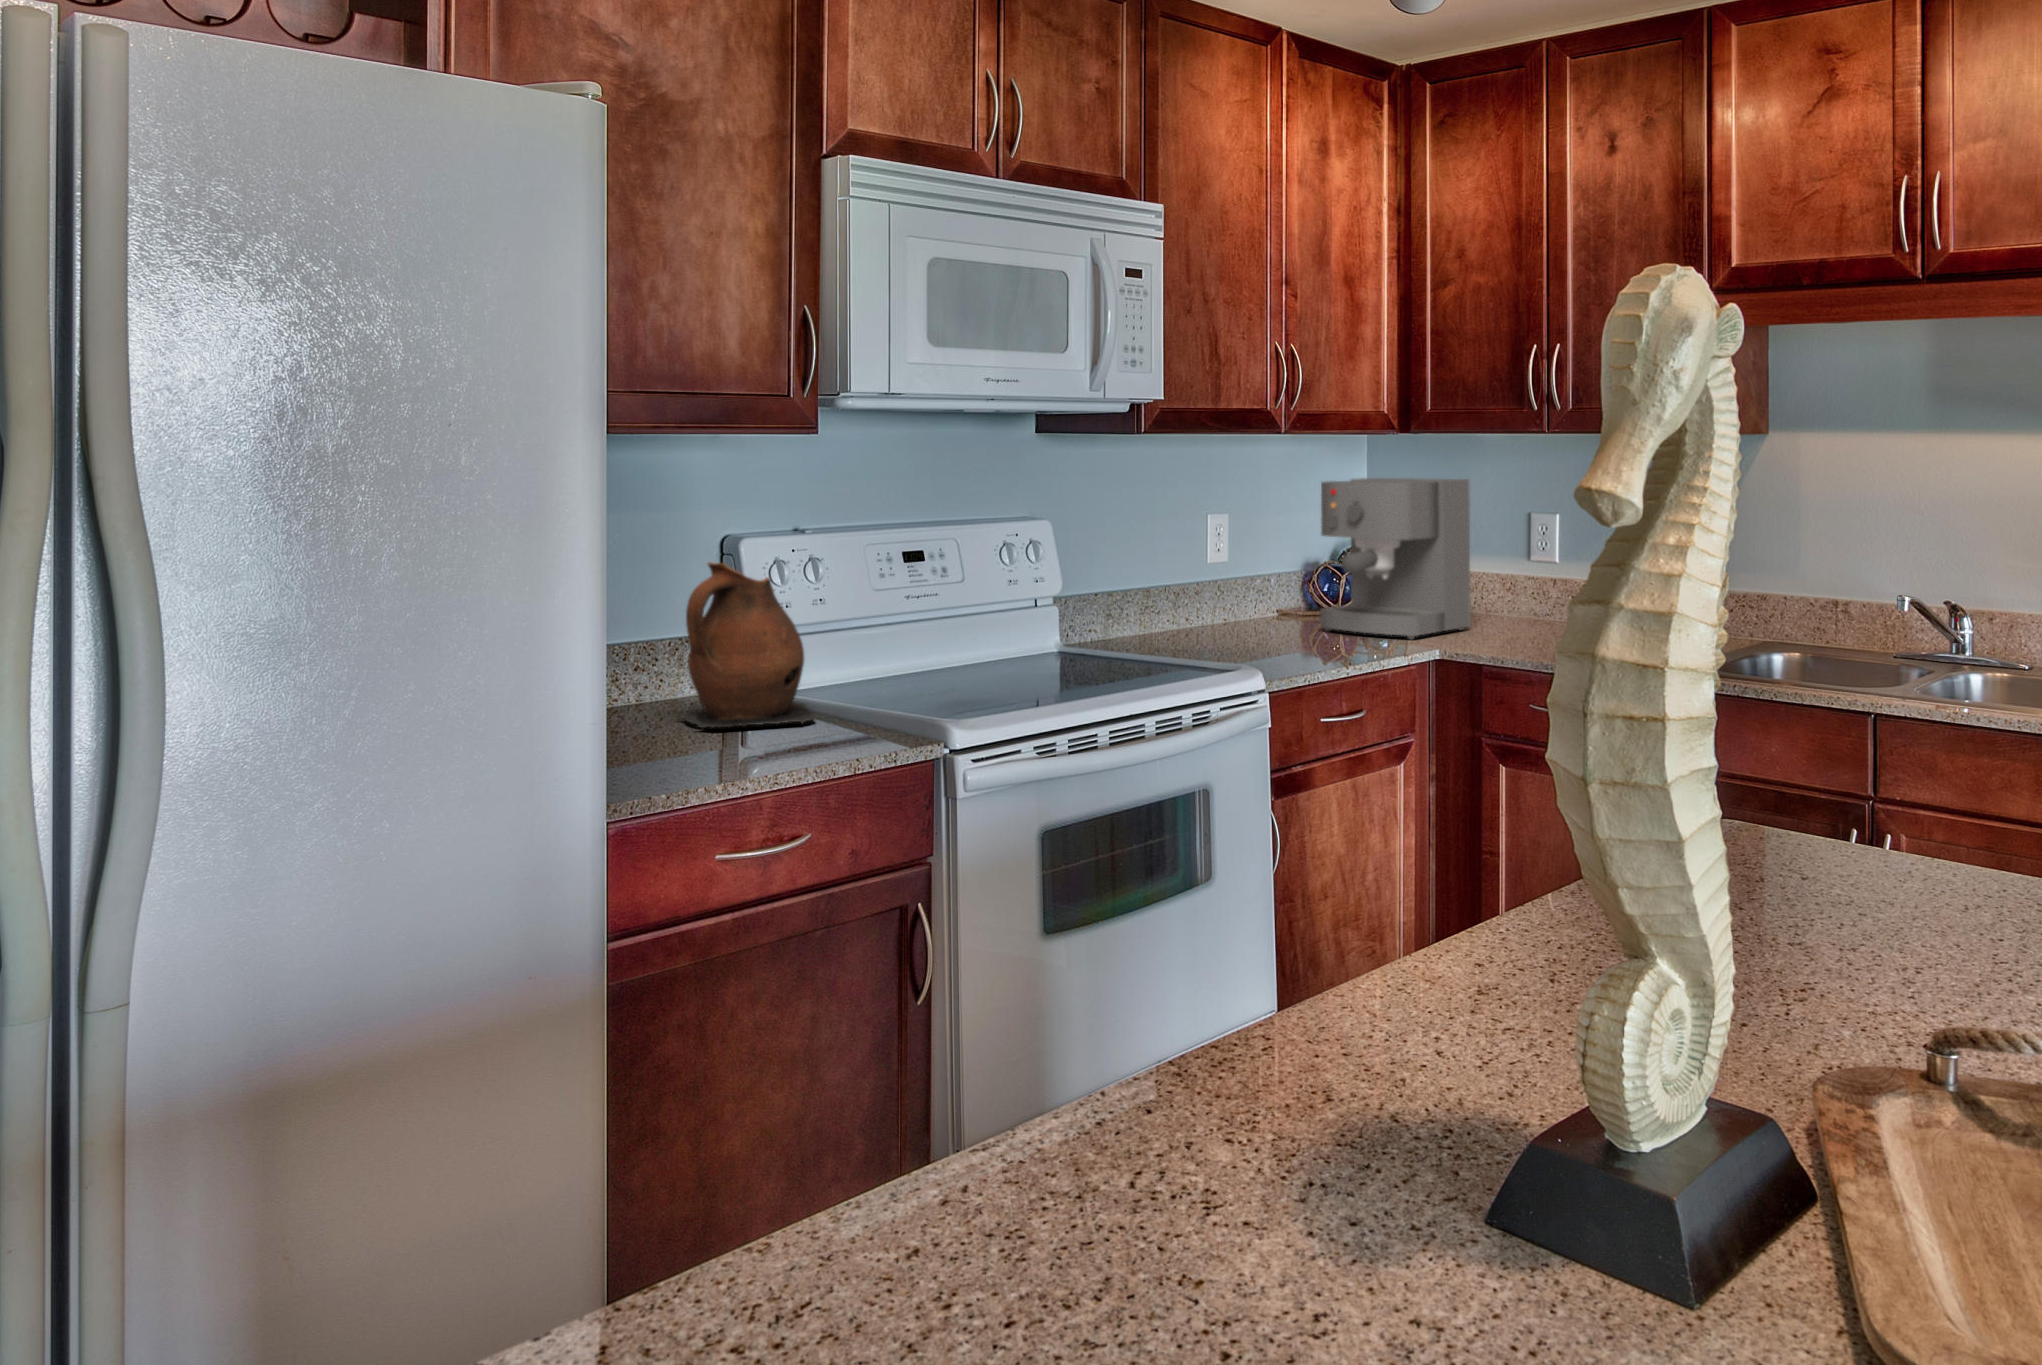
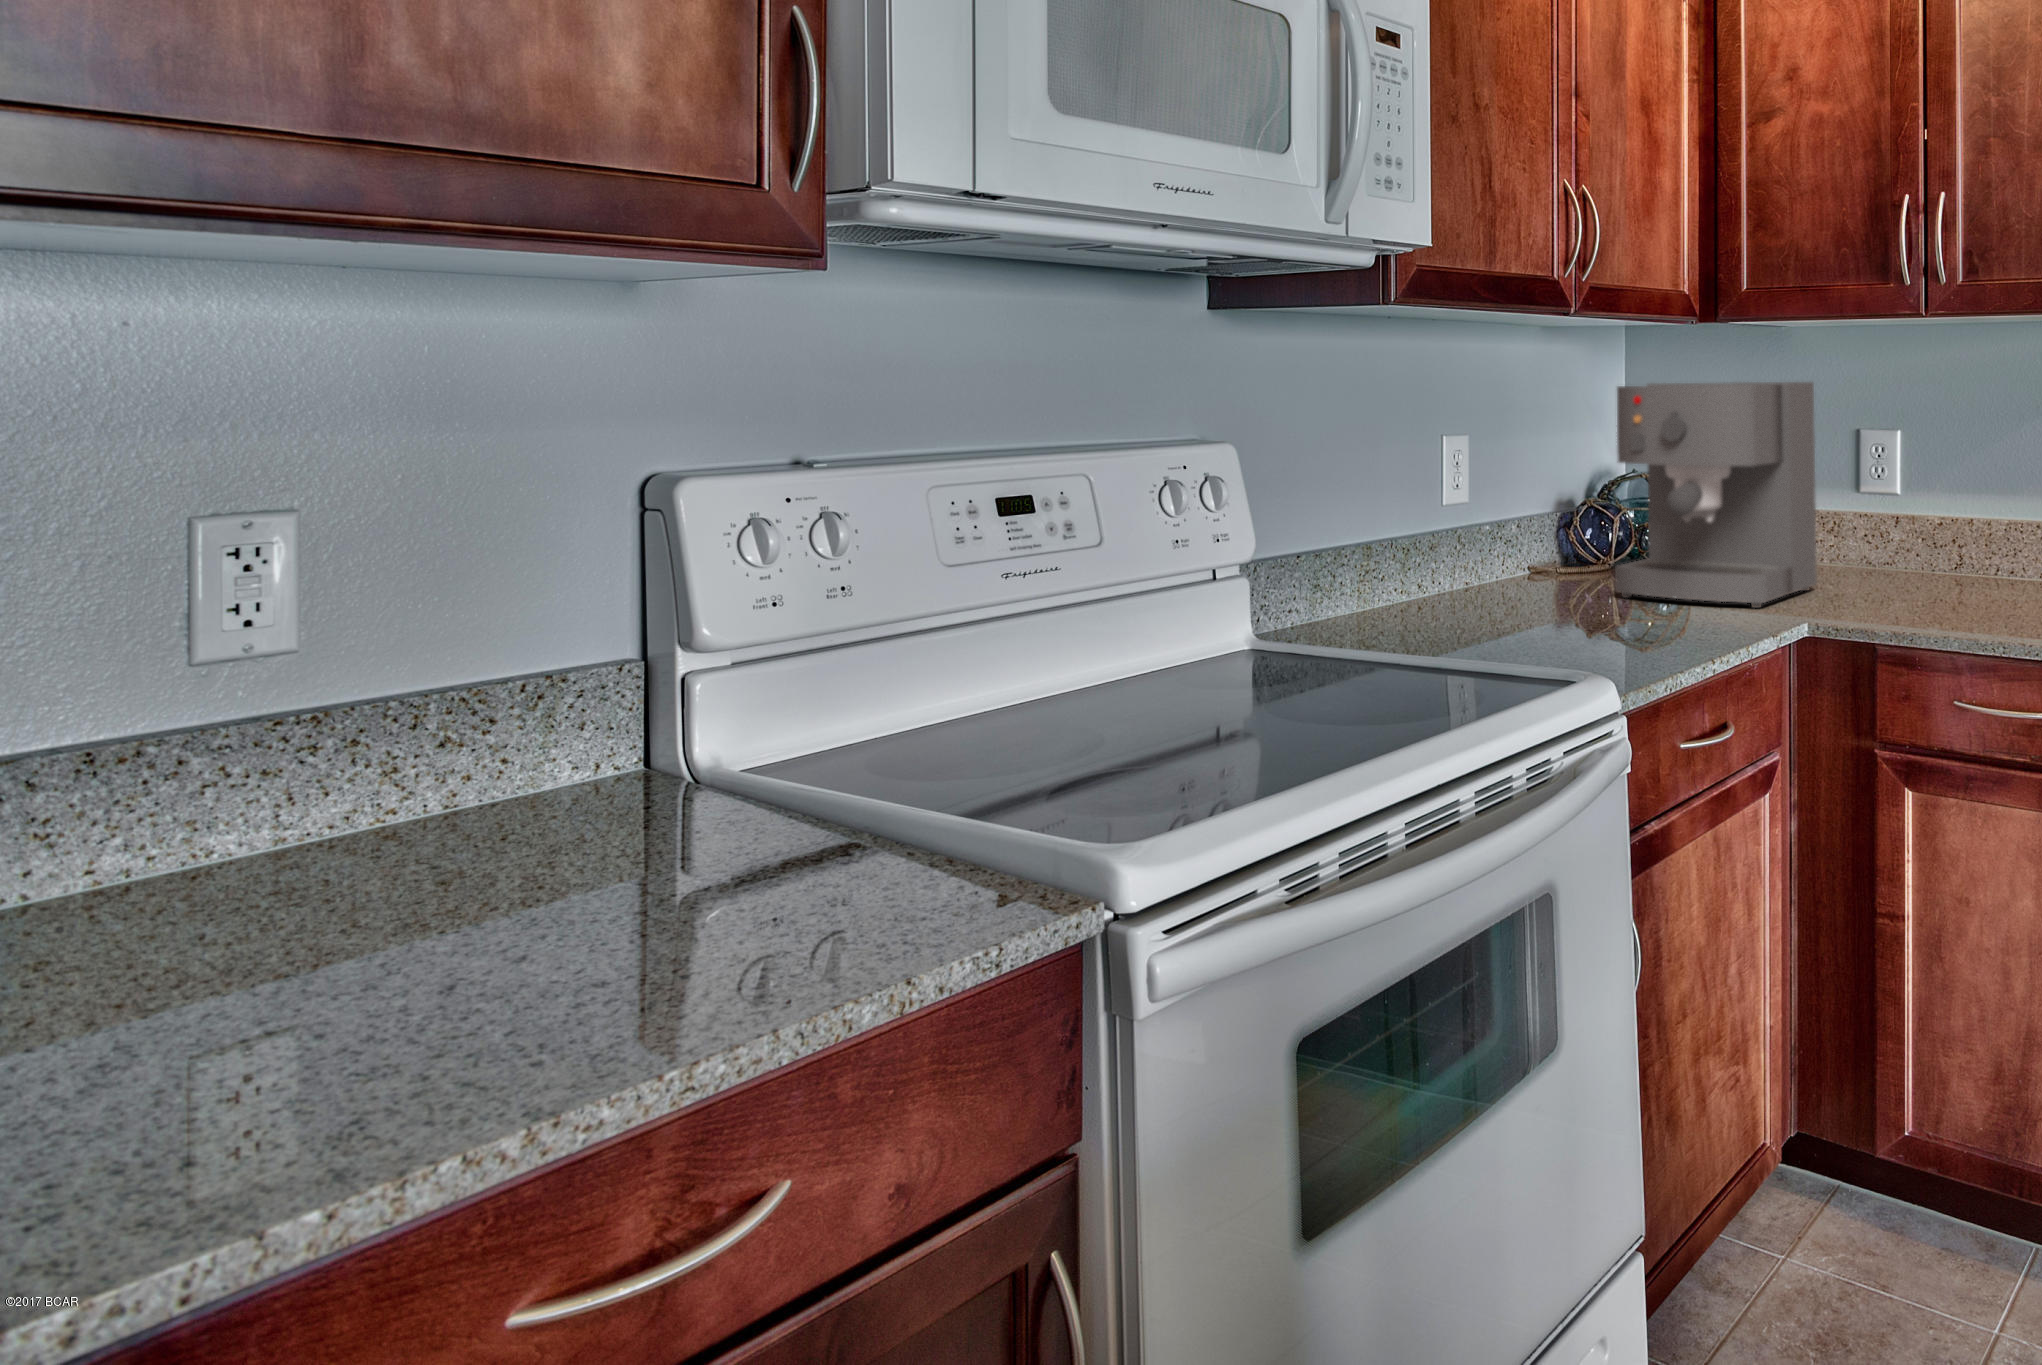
ceramic pitcher: present [680,562,815,728] -> none [504,528,819,896]

